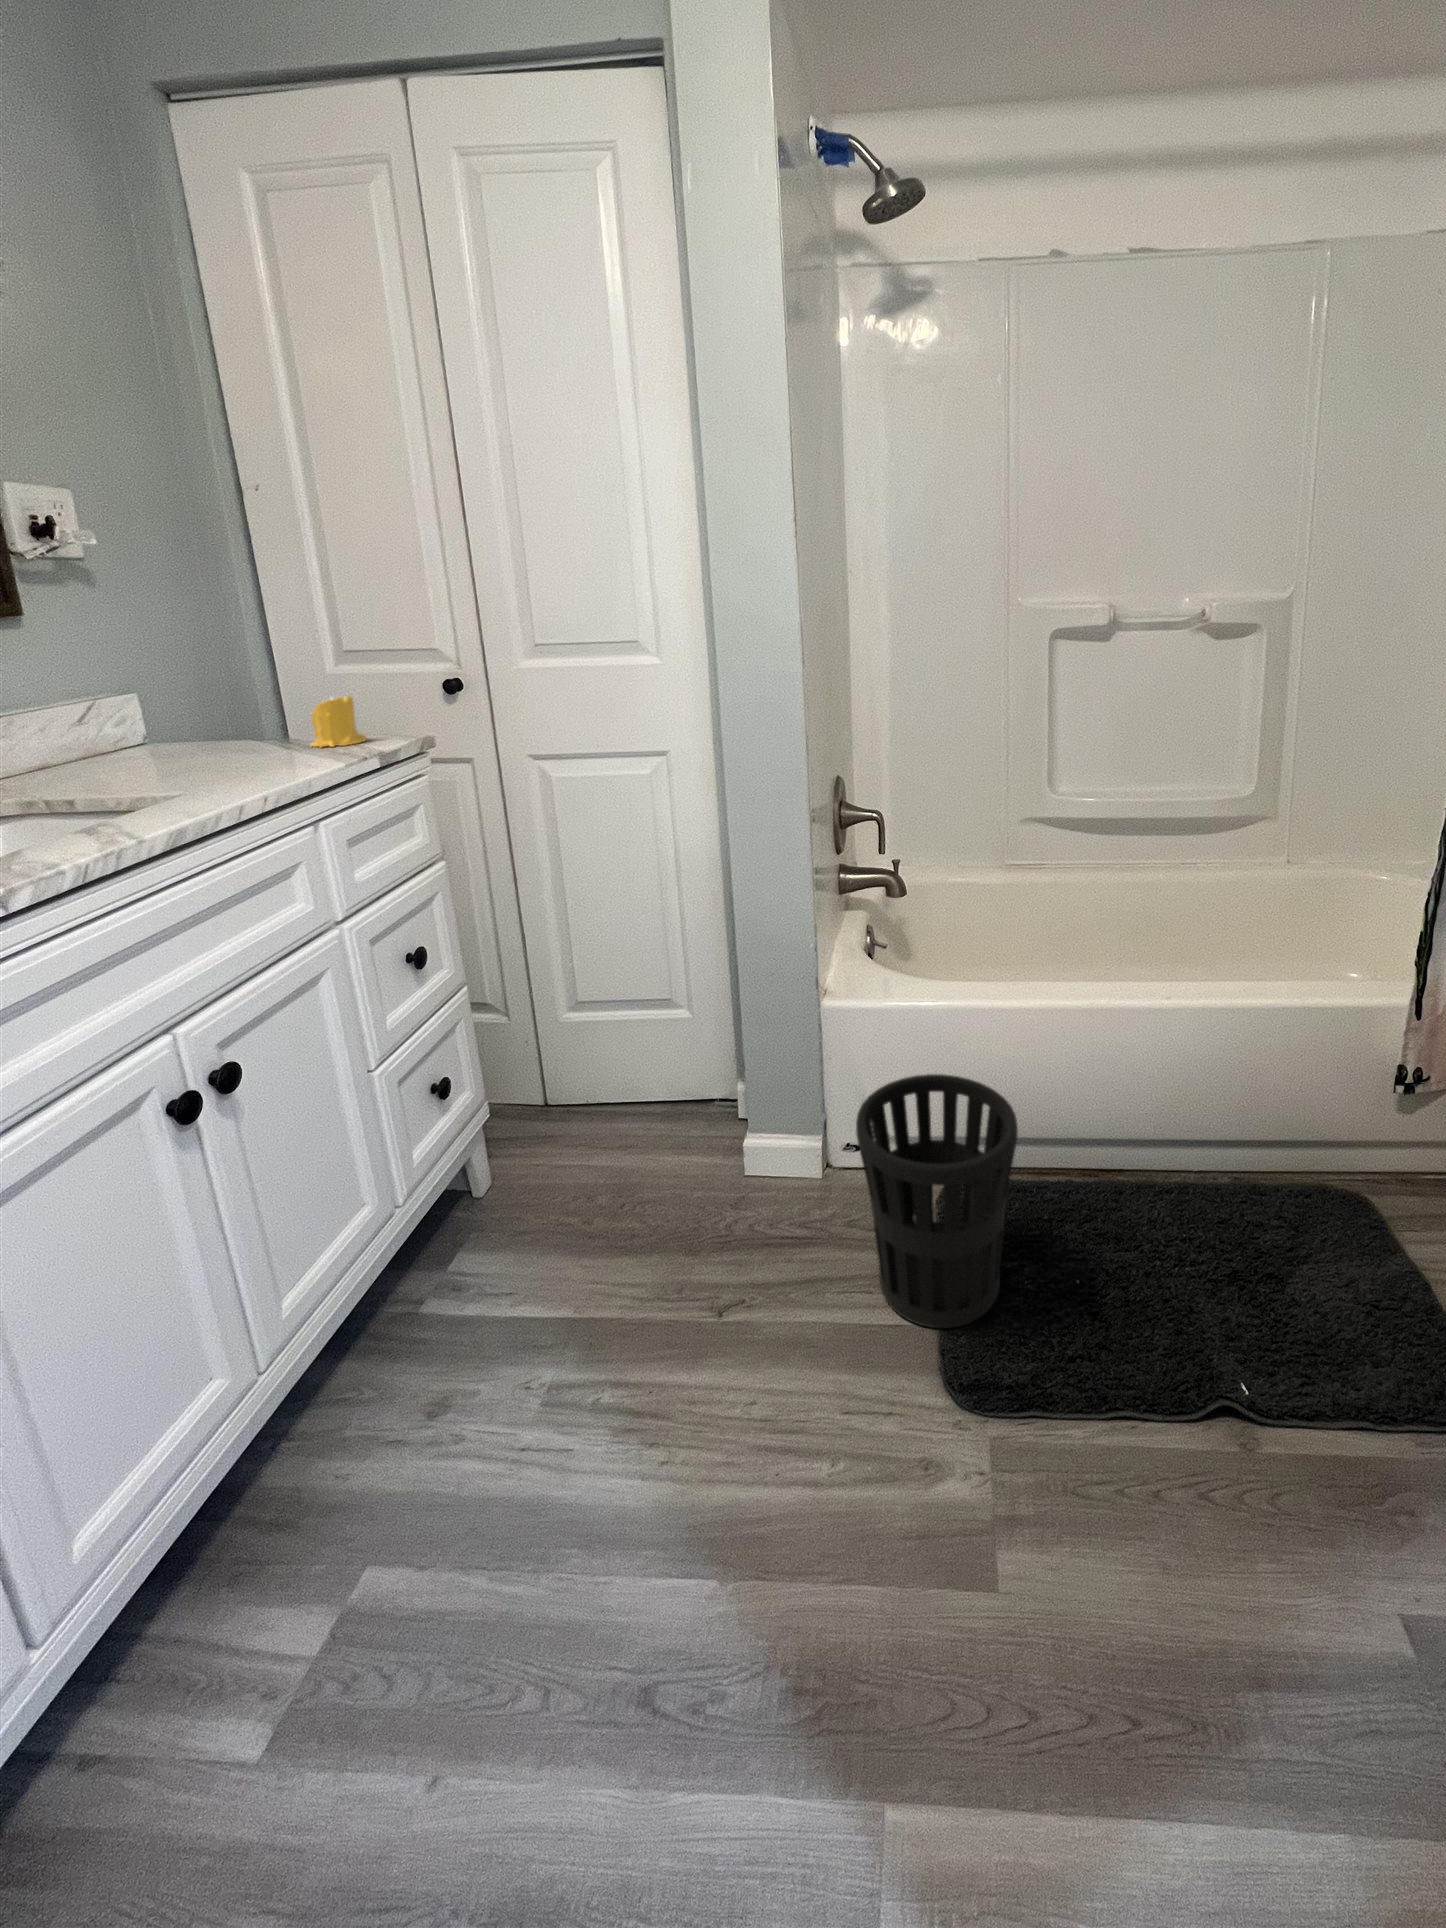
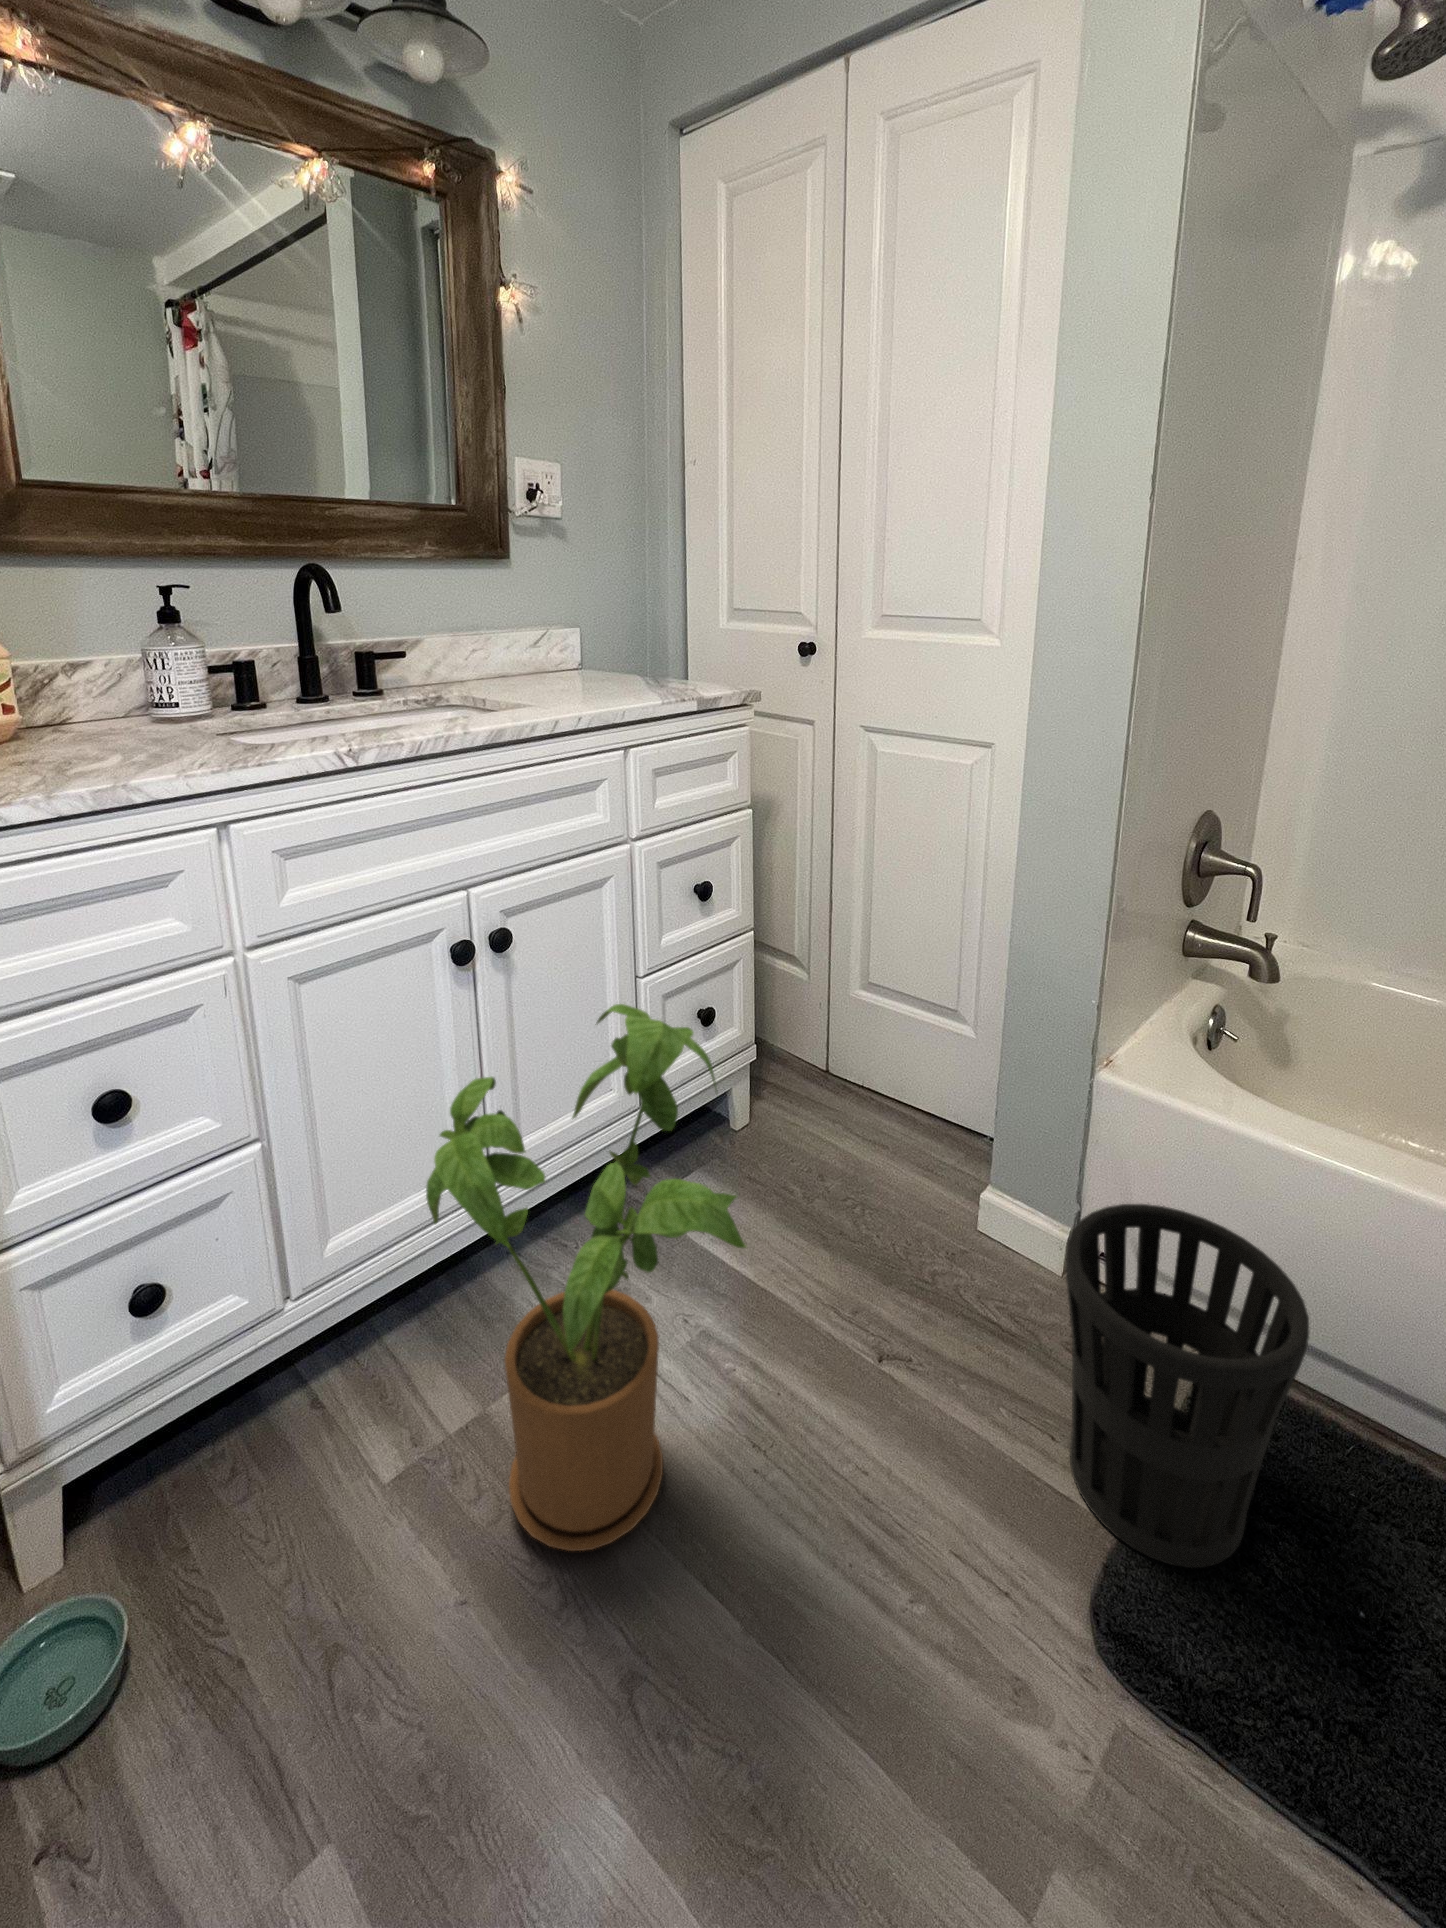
candle: present [311,696,366,747] -> none [666,643,713,689]
house plant: none [260,1083,665,1670] -> present [426,1004,746,1551]

